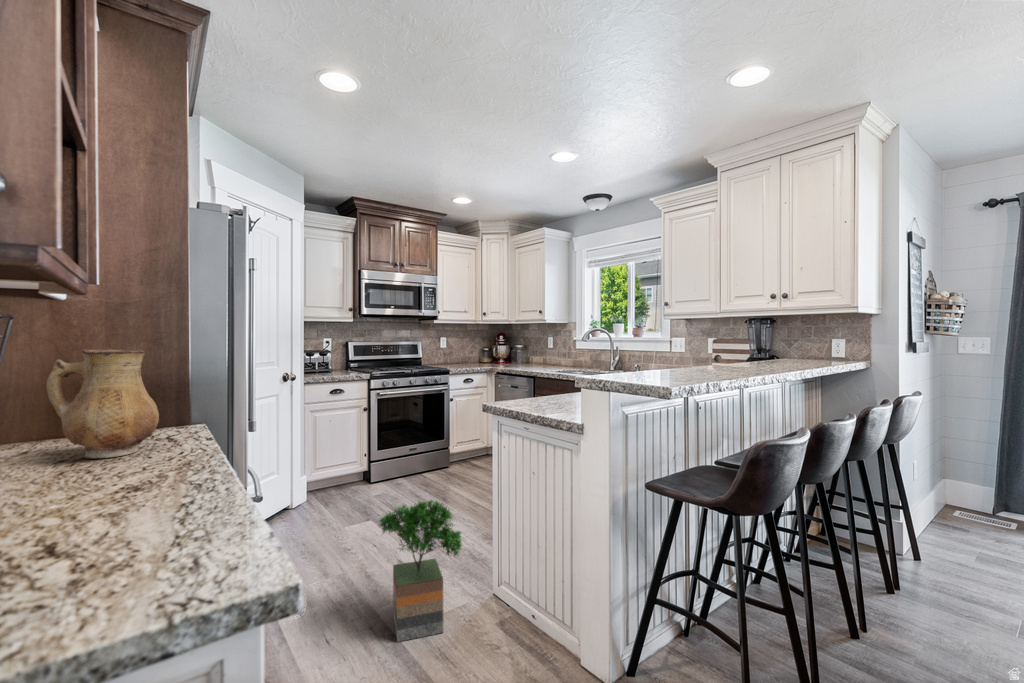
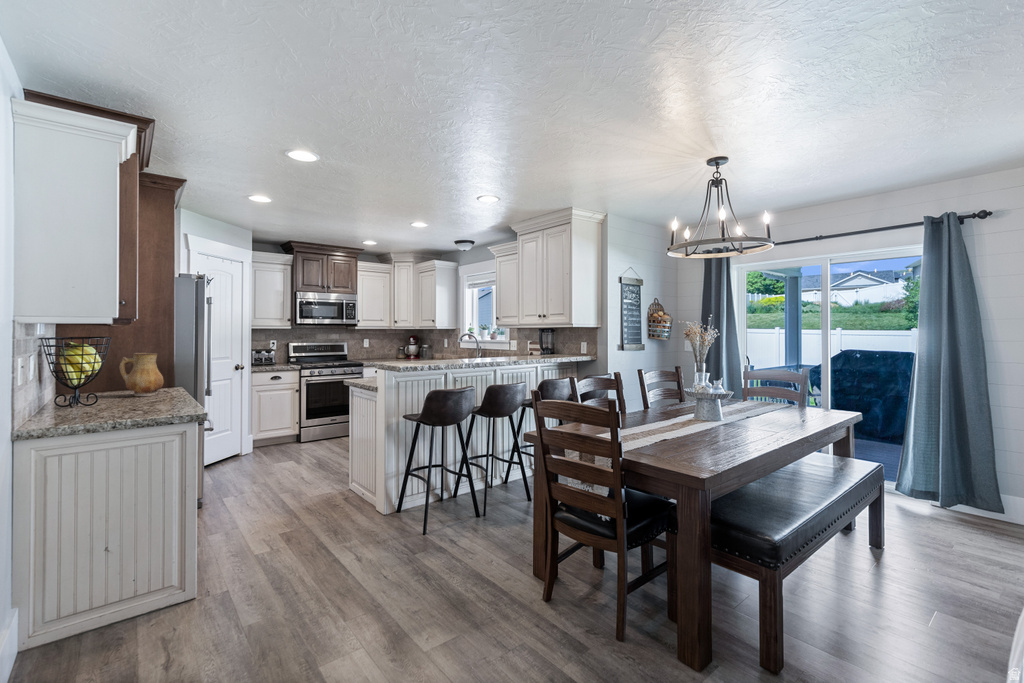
potted tree: present [379,500,462,642] -> none [277,434,326,505]

